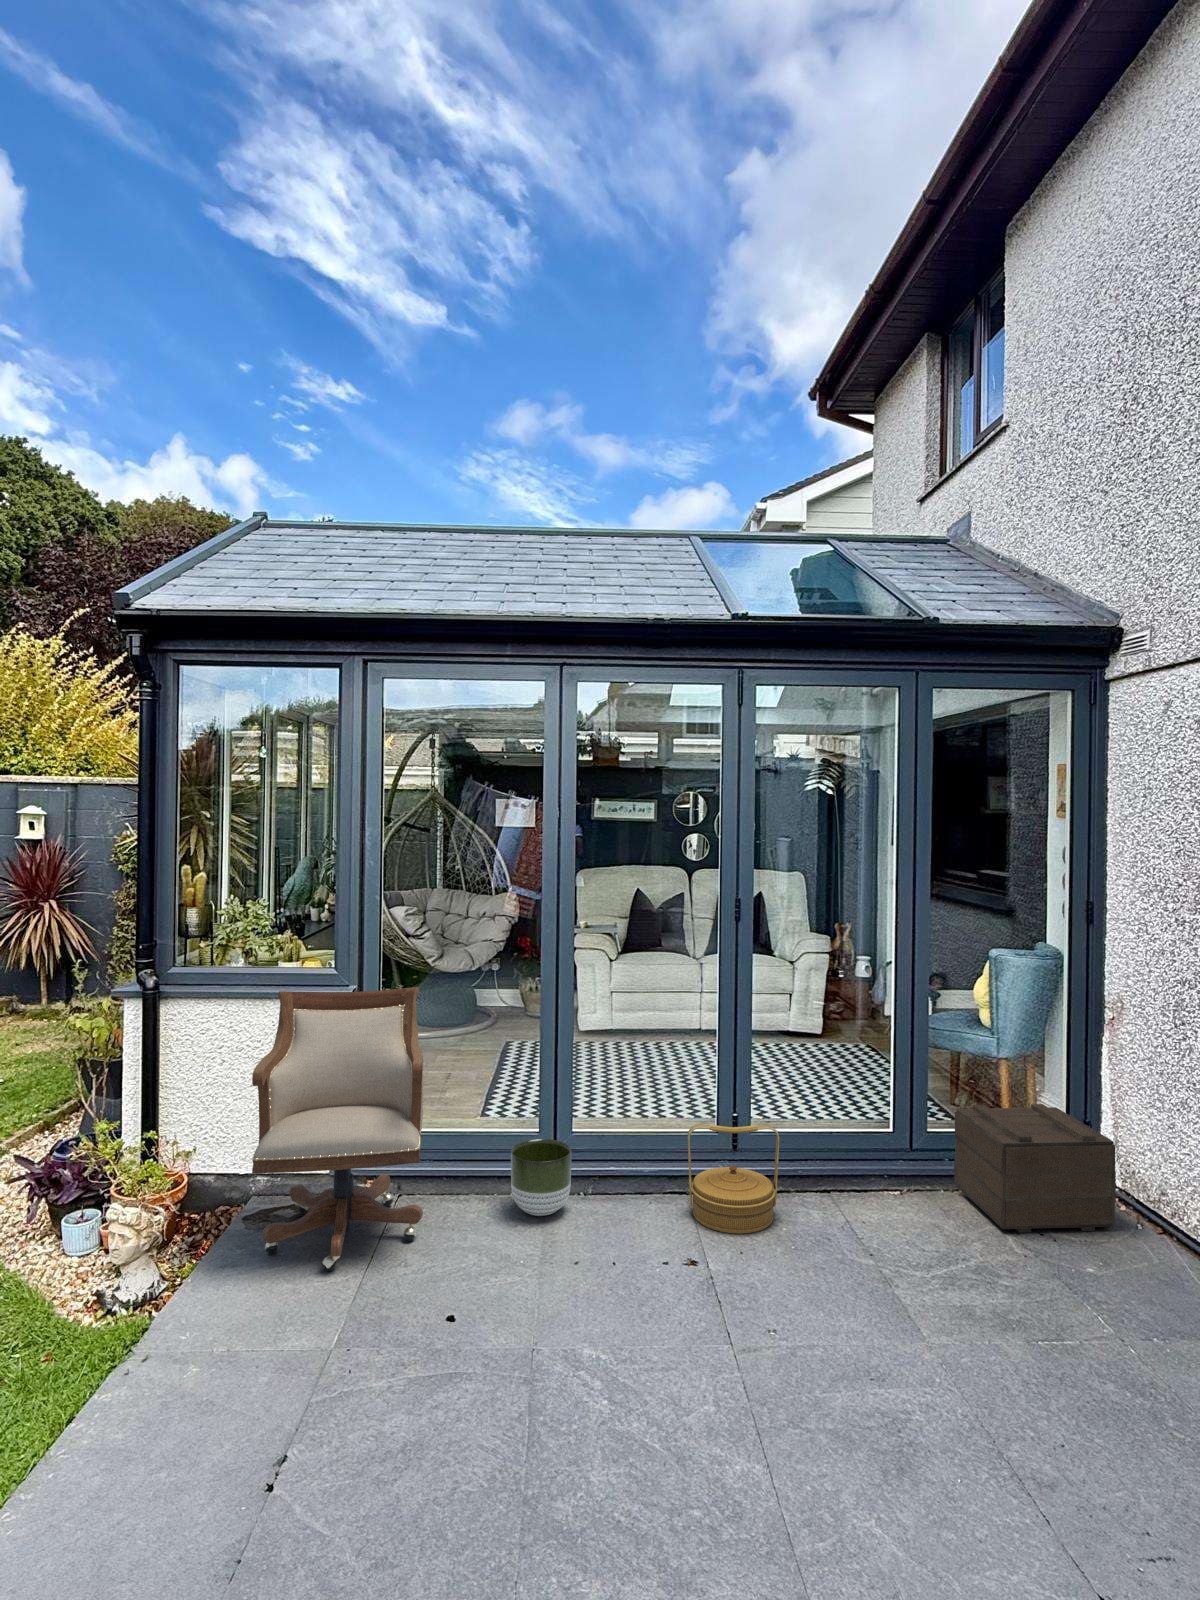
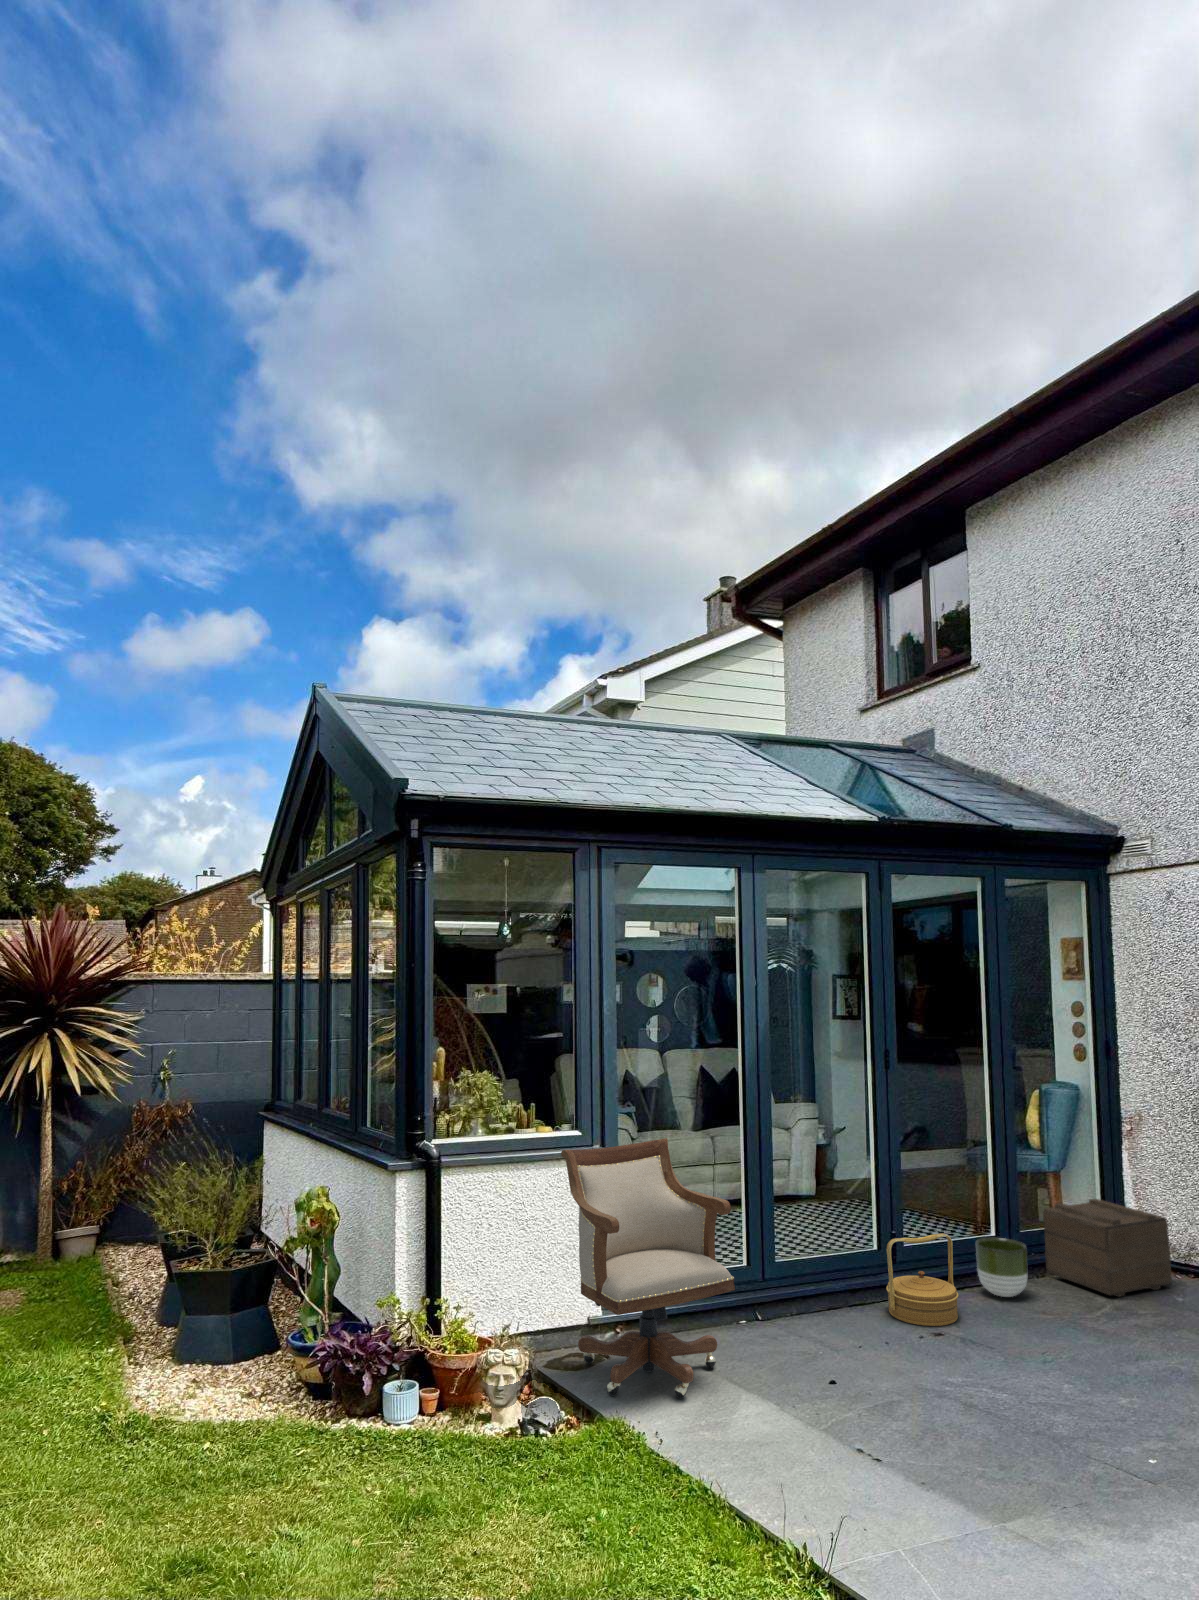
planter: present [511,1139,571,1216] -> present [976,1237,1027,1297]

